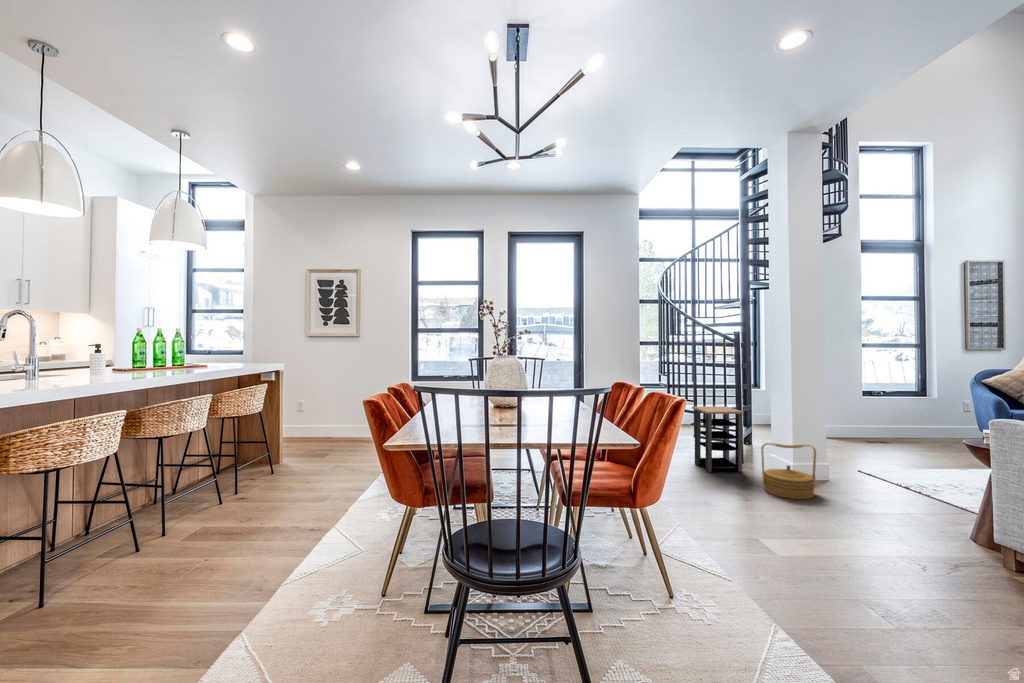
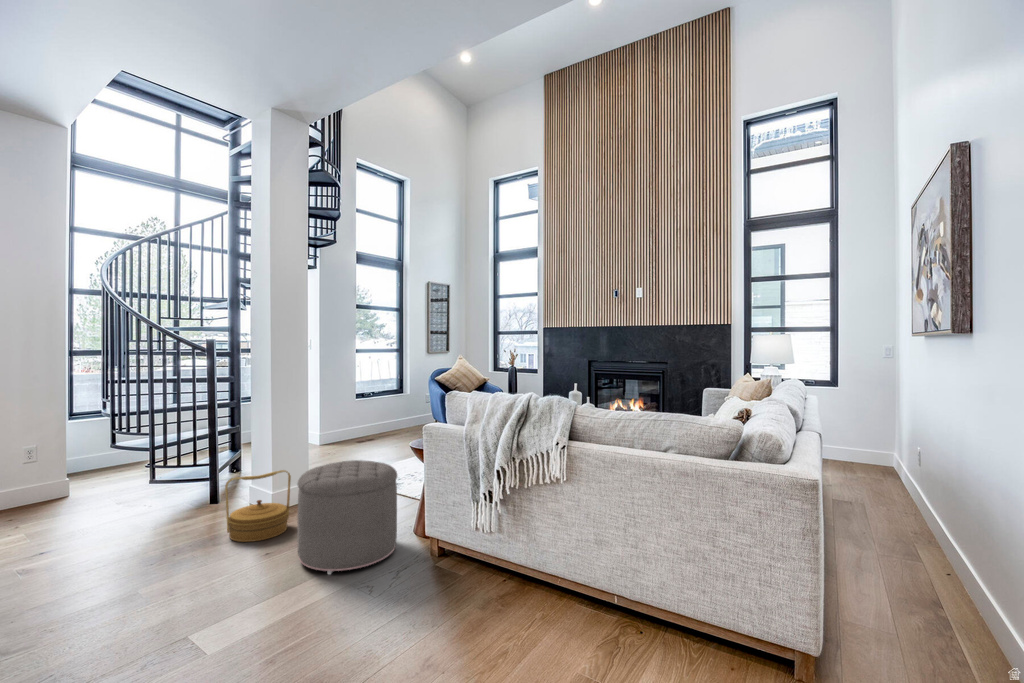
side table: present [692,406,744,472] -> none [138,435,212,532]
ottoman: none [833,445,949,548] -> present [298,460,397,575]

